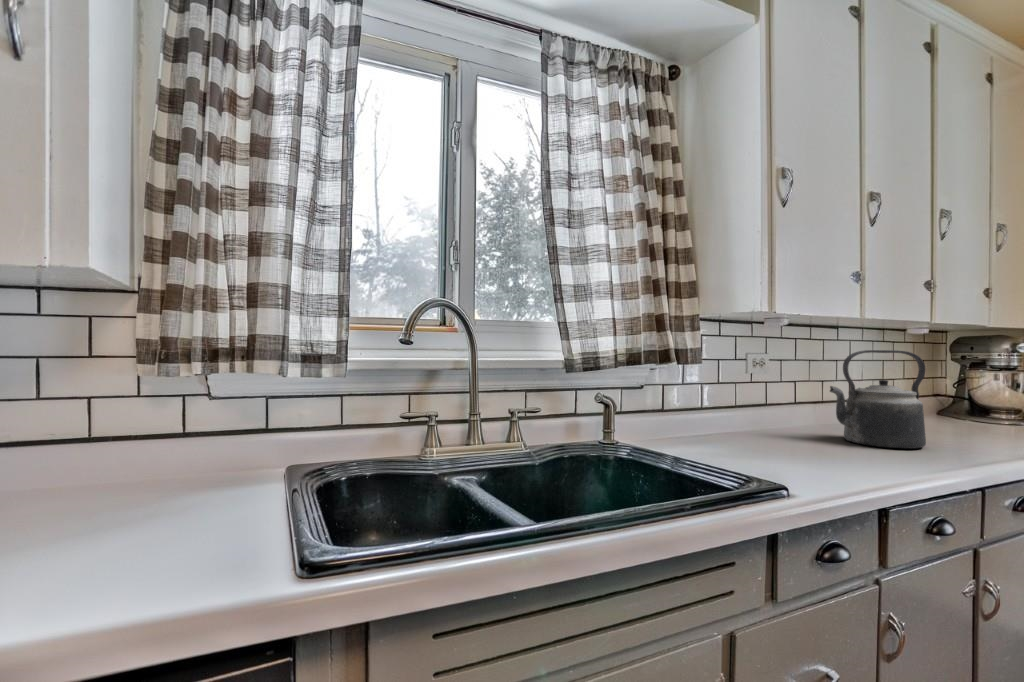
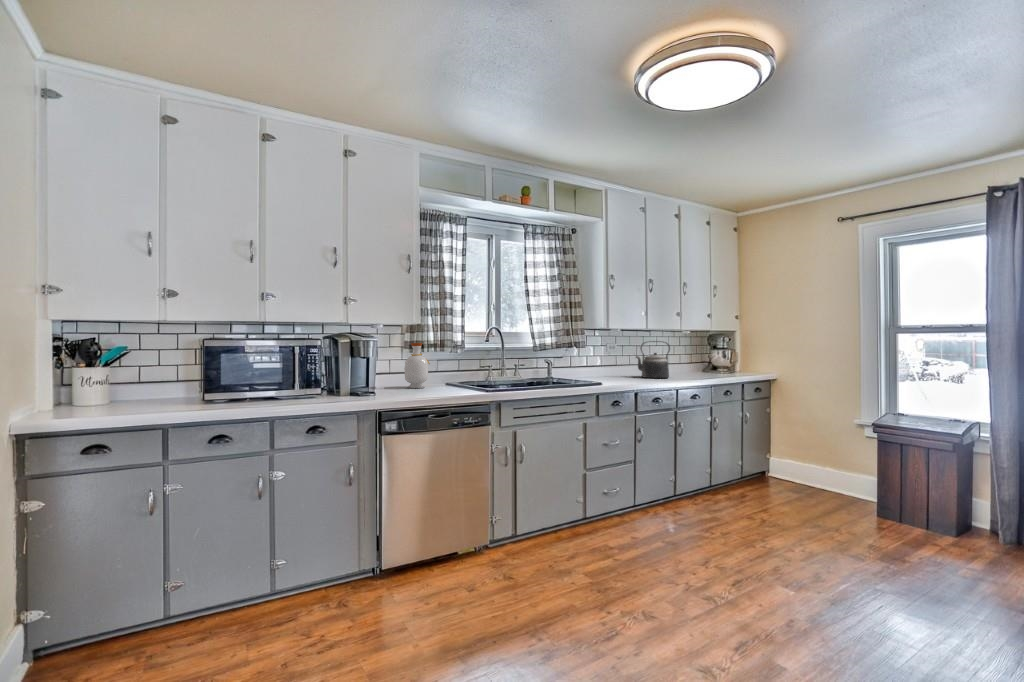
bottle: none [71,345,173,509] -> present [404,343,430,388]

